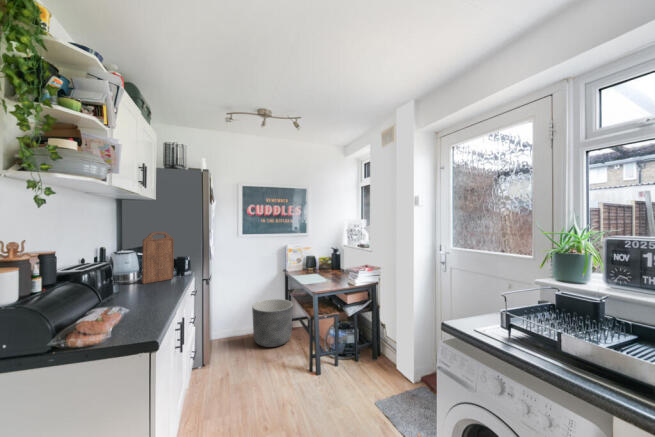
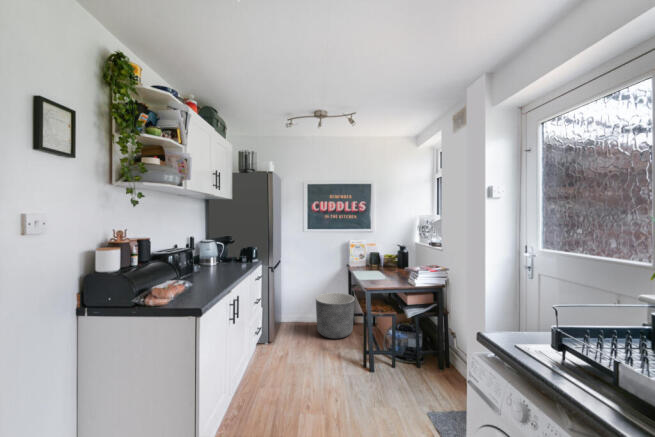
cutting board: present [142,232,174,284] -> none [217,226,242,268]

